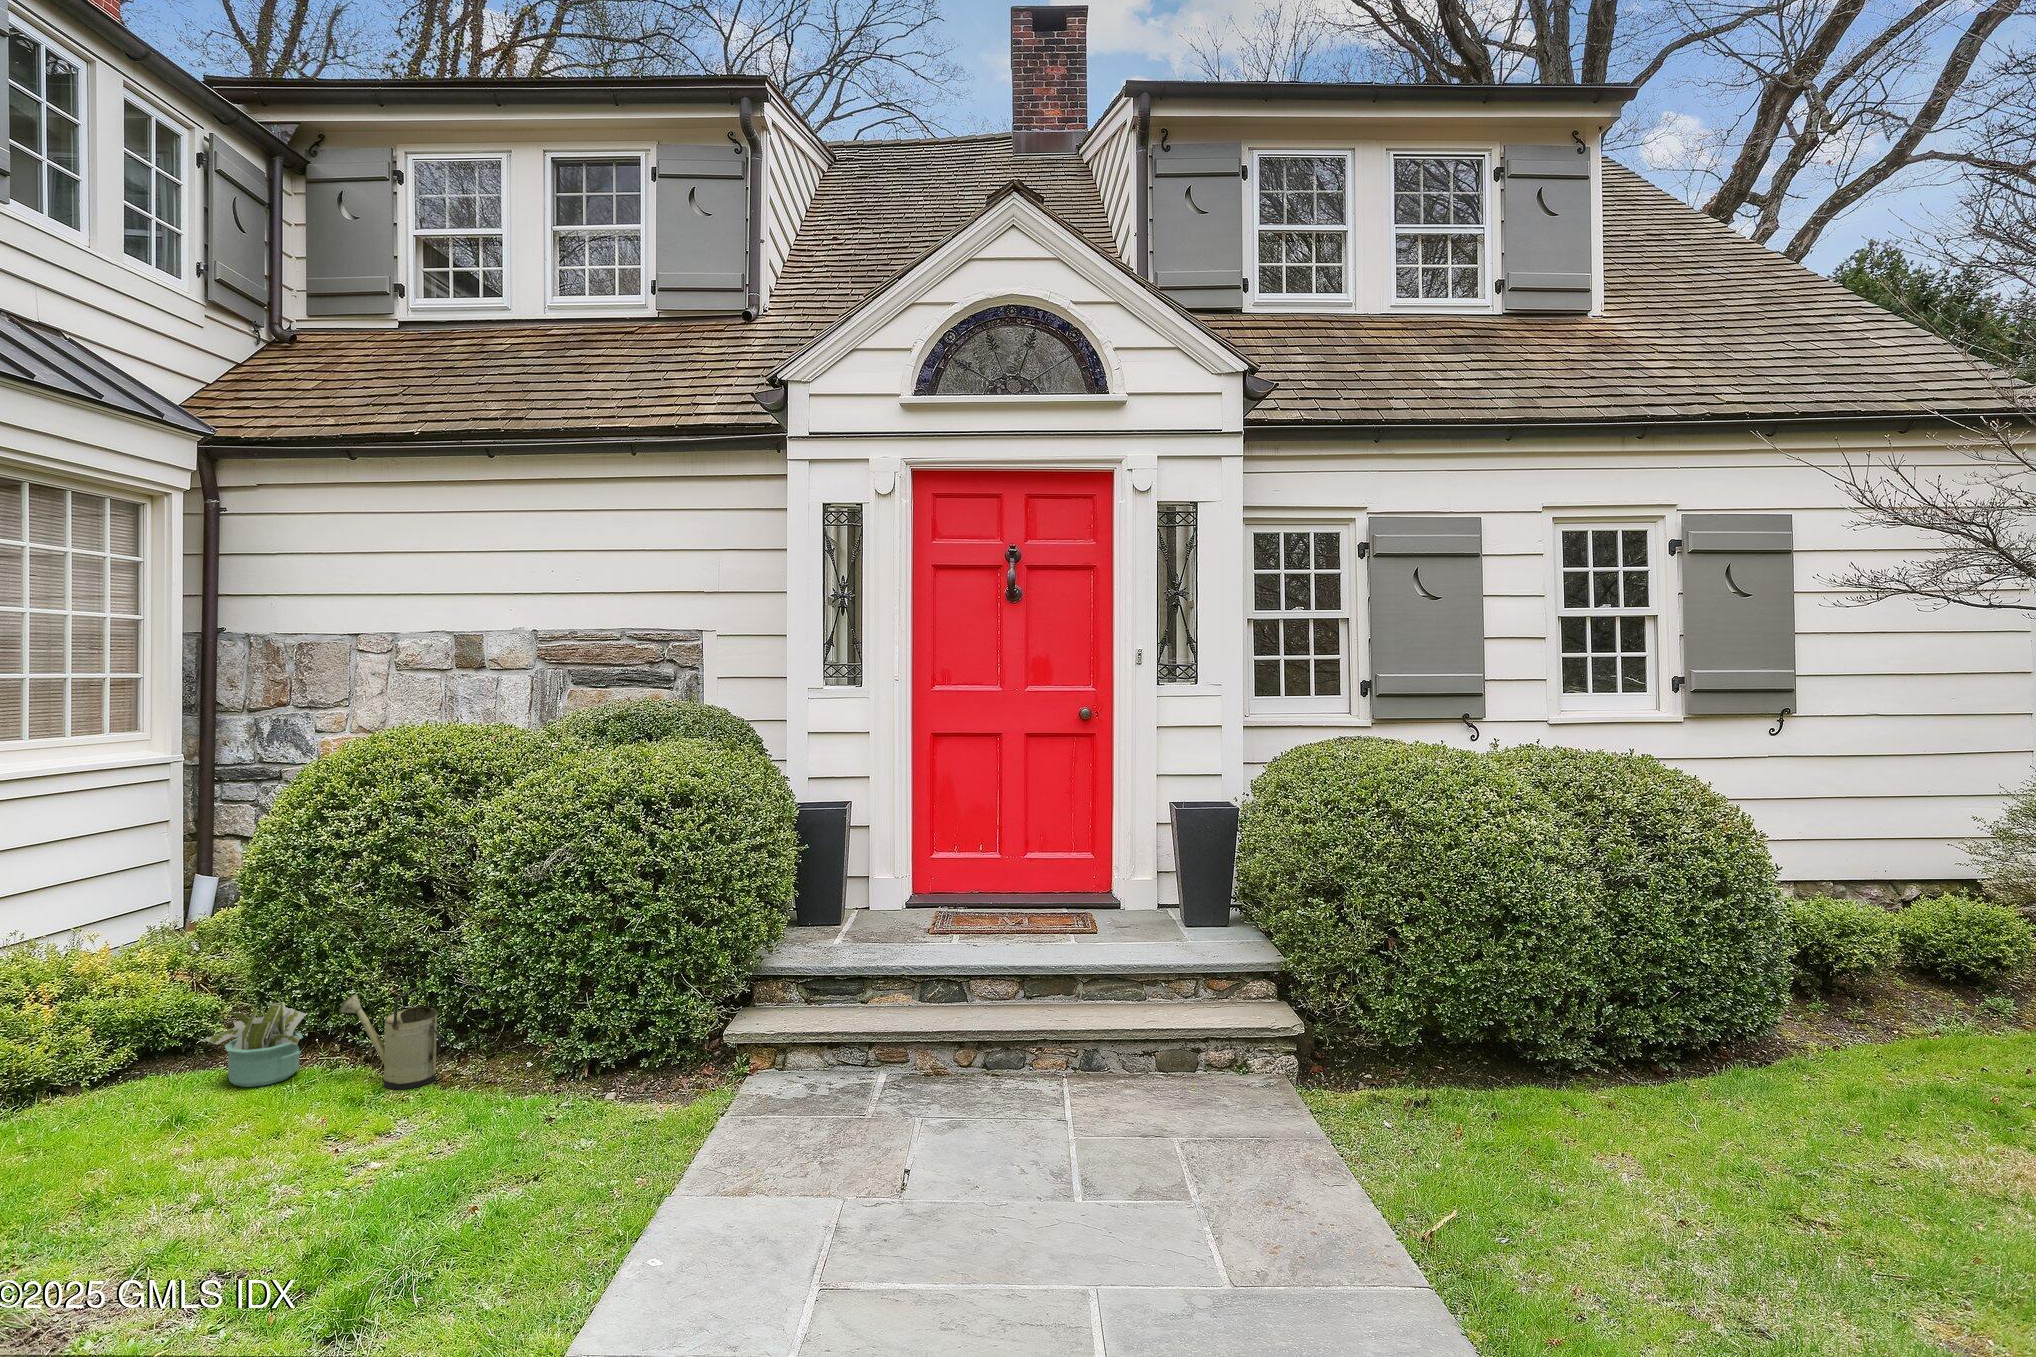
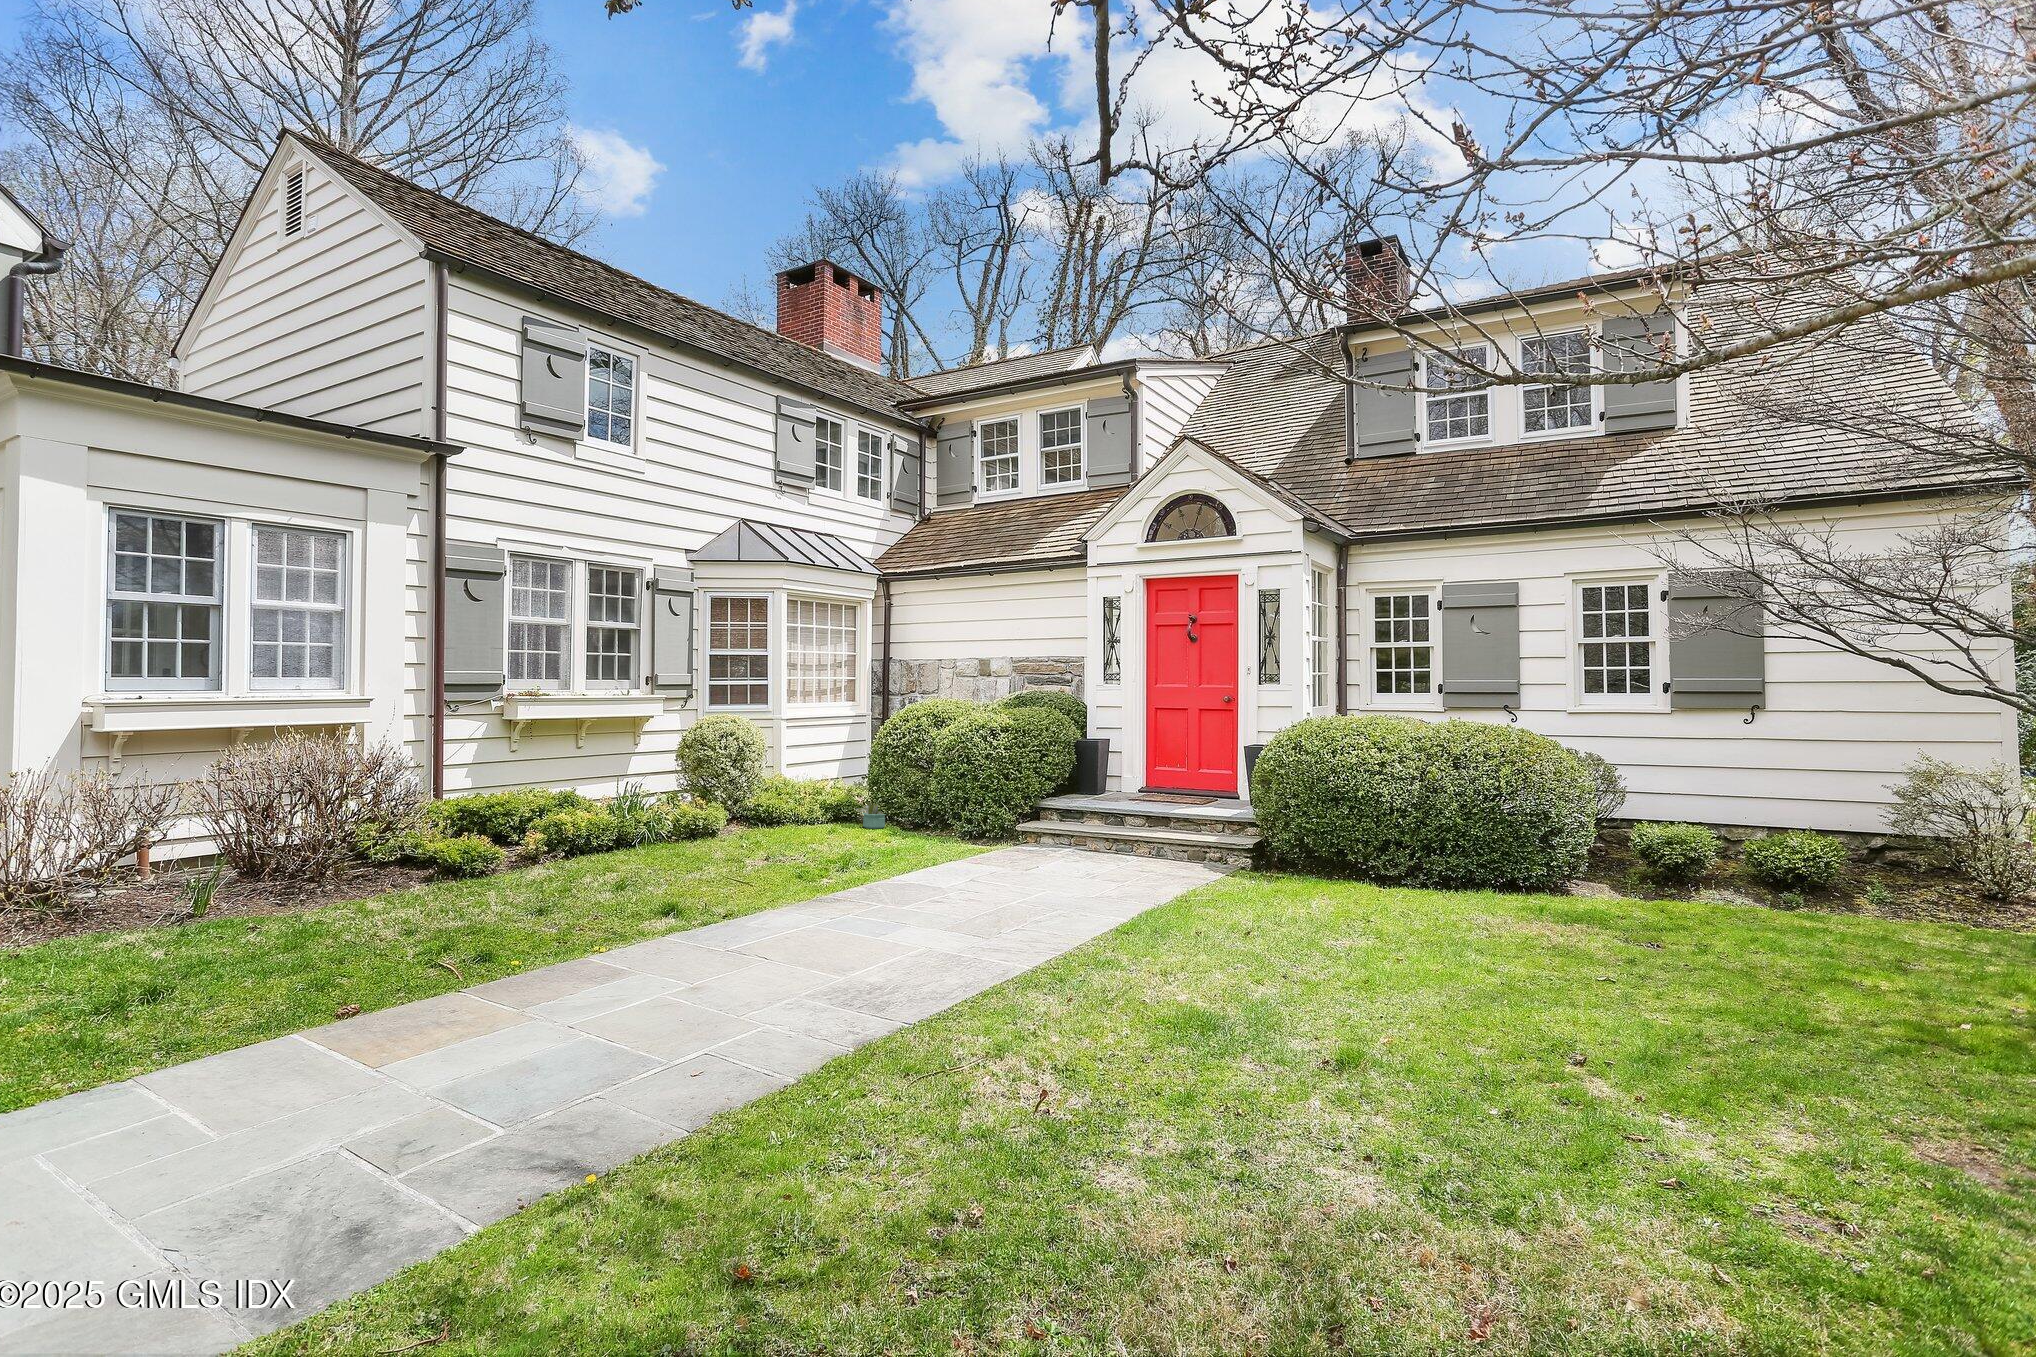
watering can: present [339,986,442,1090] -> none [895,797,925,833]

